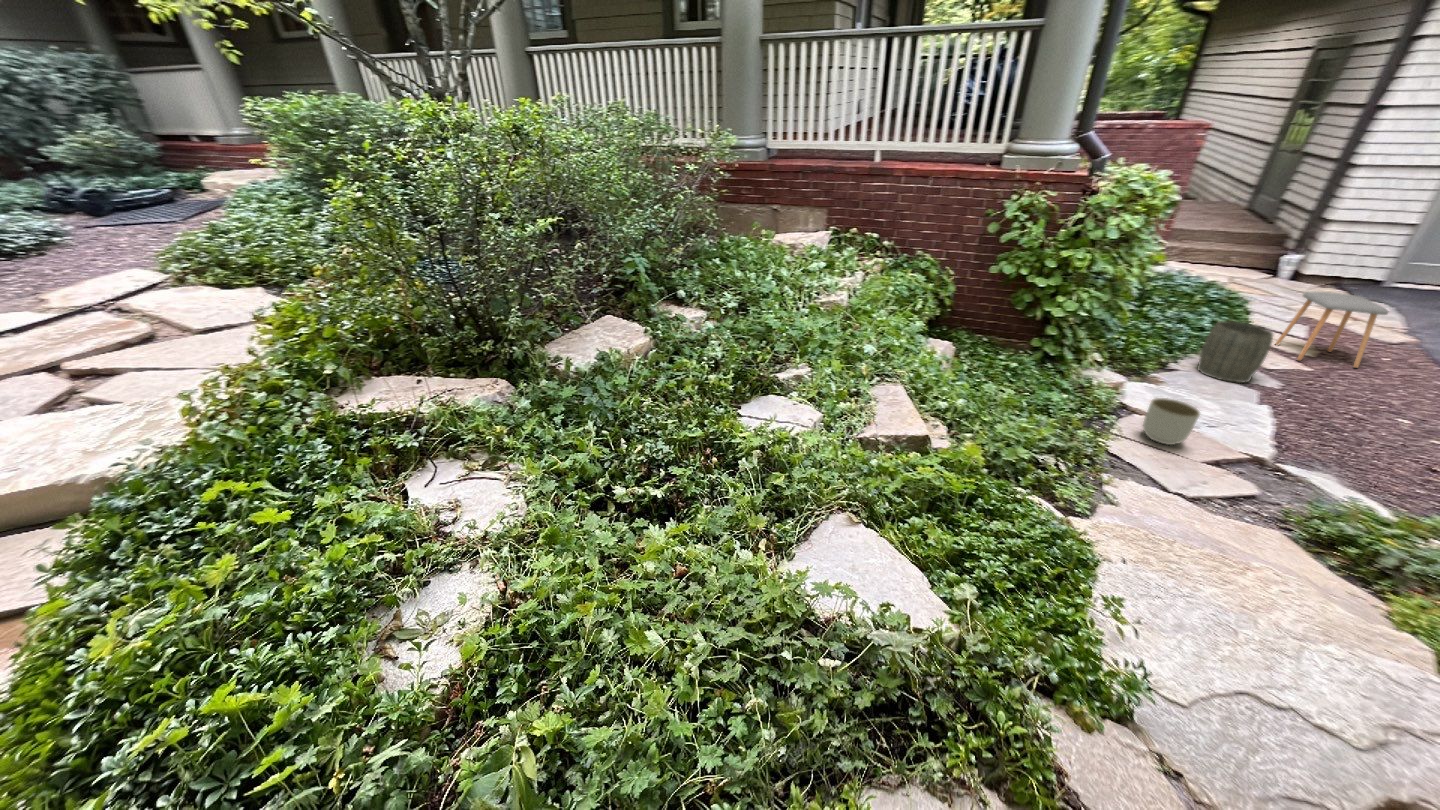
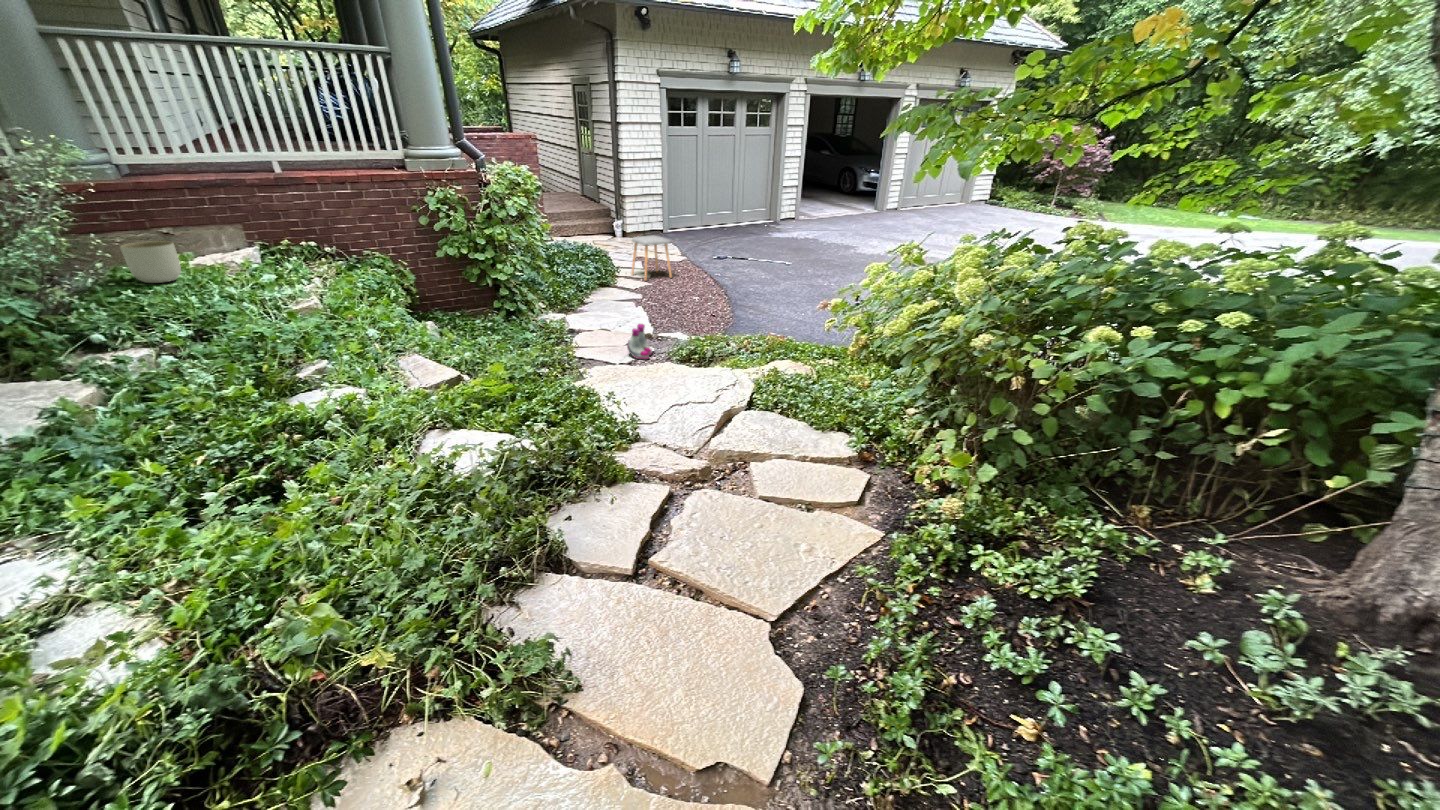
woven basket: present [1197,321,1273,383] -> none [596,262,630,301]
planter: present [1143,398,1200,445] -> present [120,241,181,283]
boots: none [1203,442,1257,501] -> present [627,324,652,359]

